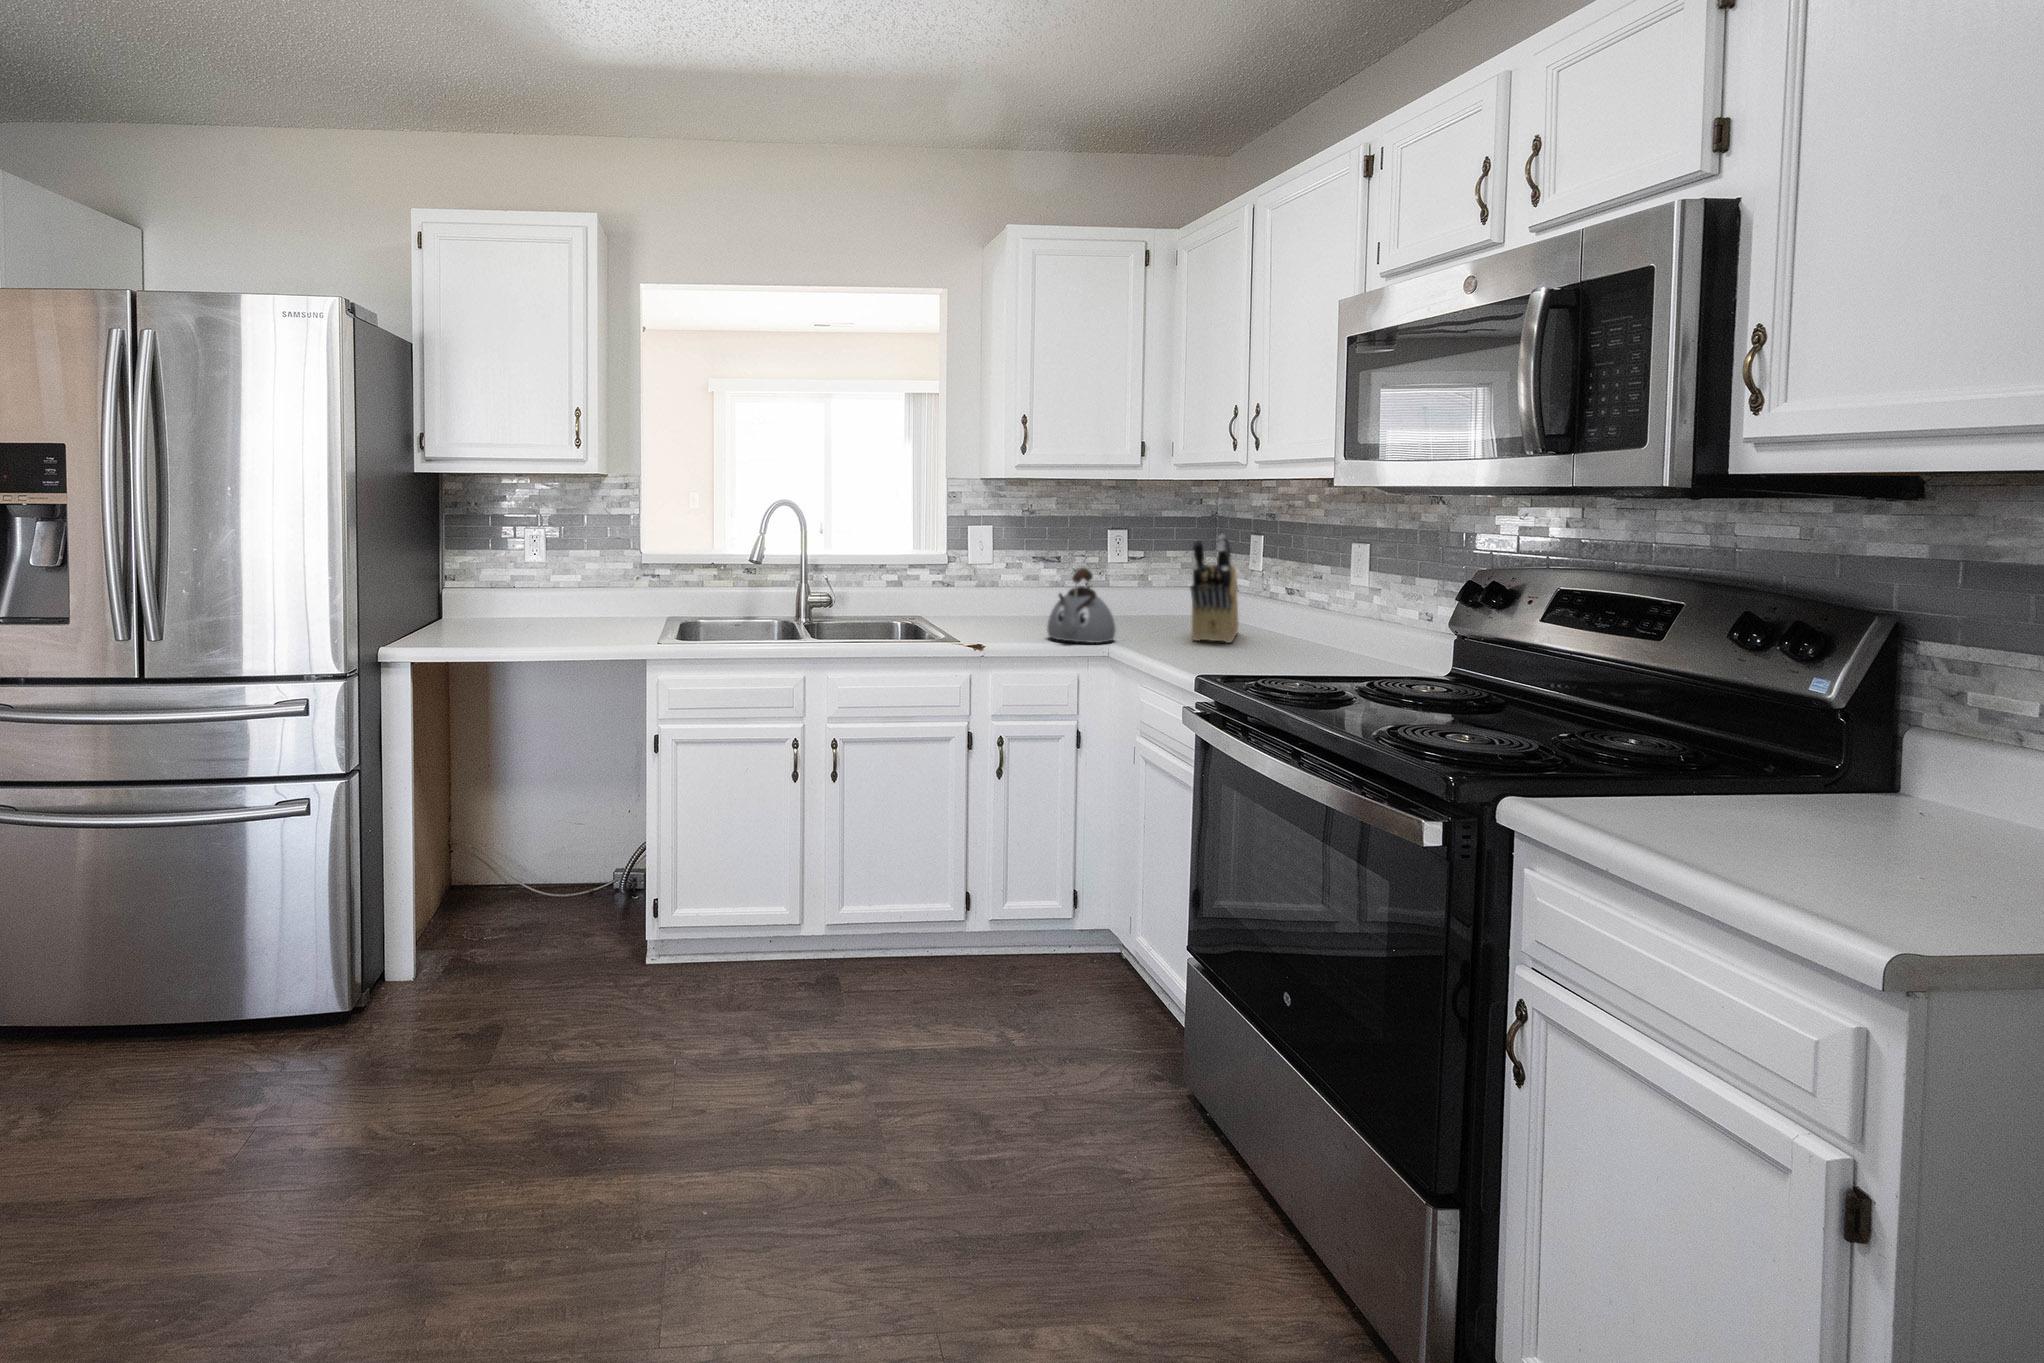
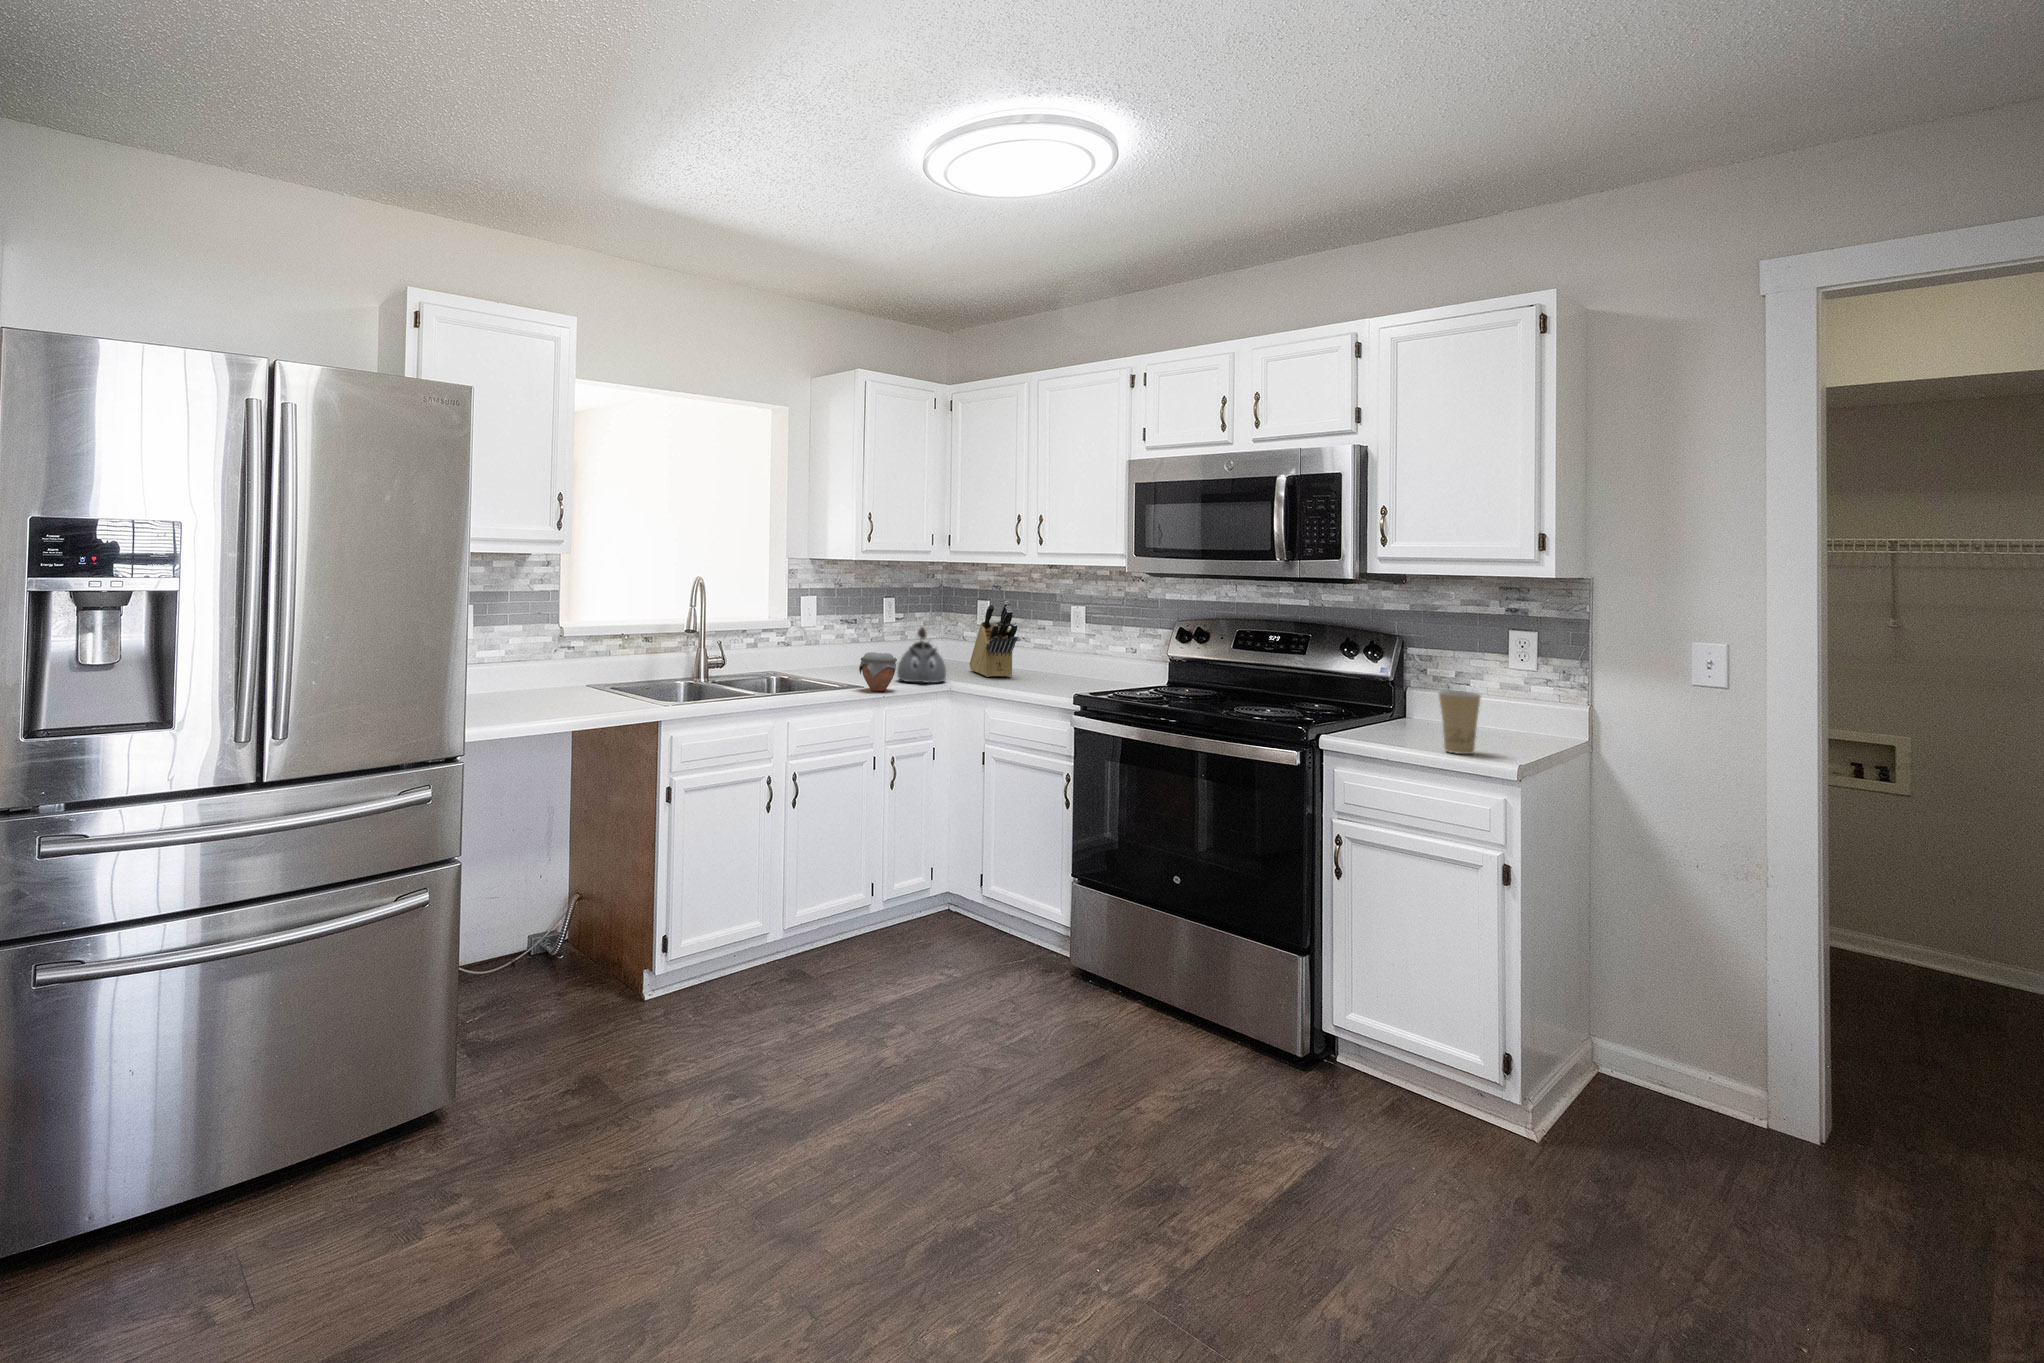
jar: none [954,597,1008,648] -> present [859,652,897,691]
paper cup: none [1764,747,1894,913] -> present [1438,691,1481,754]

